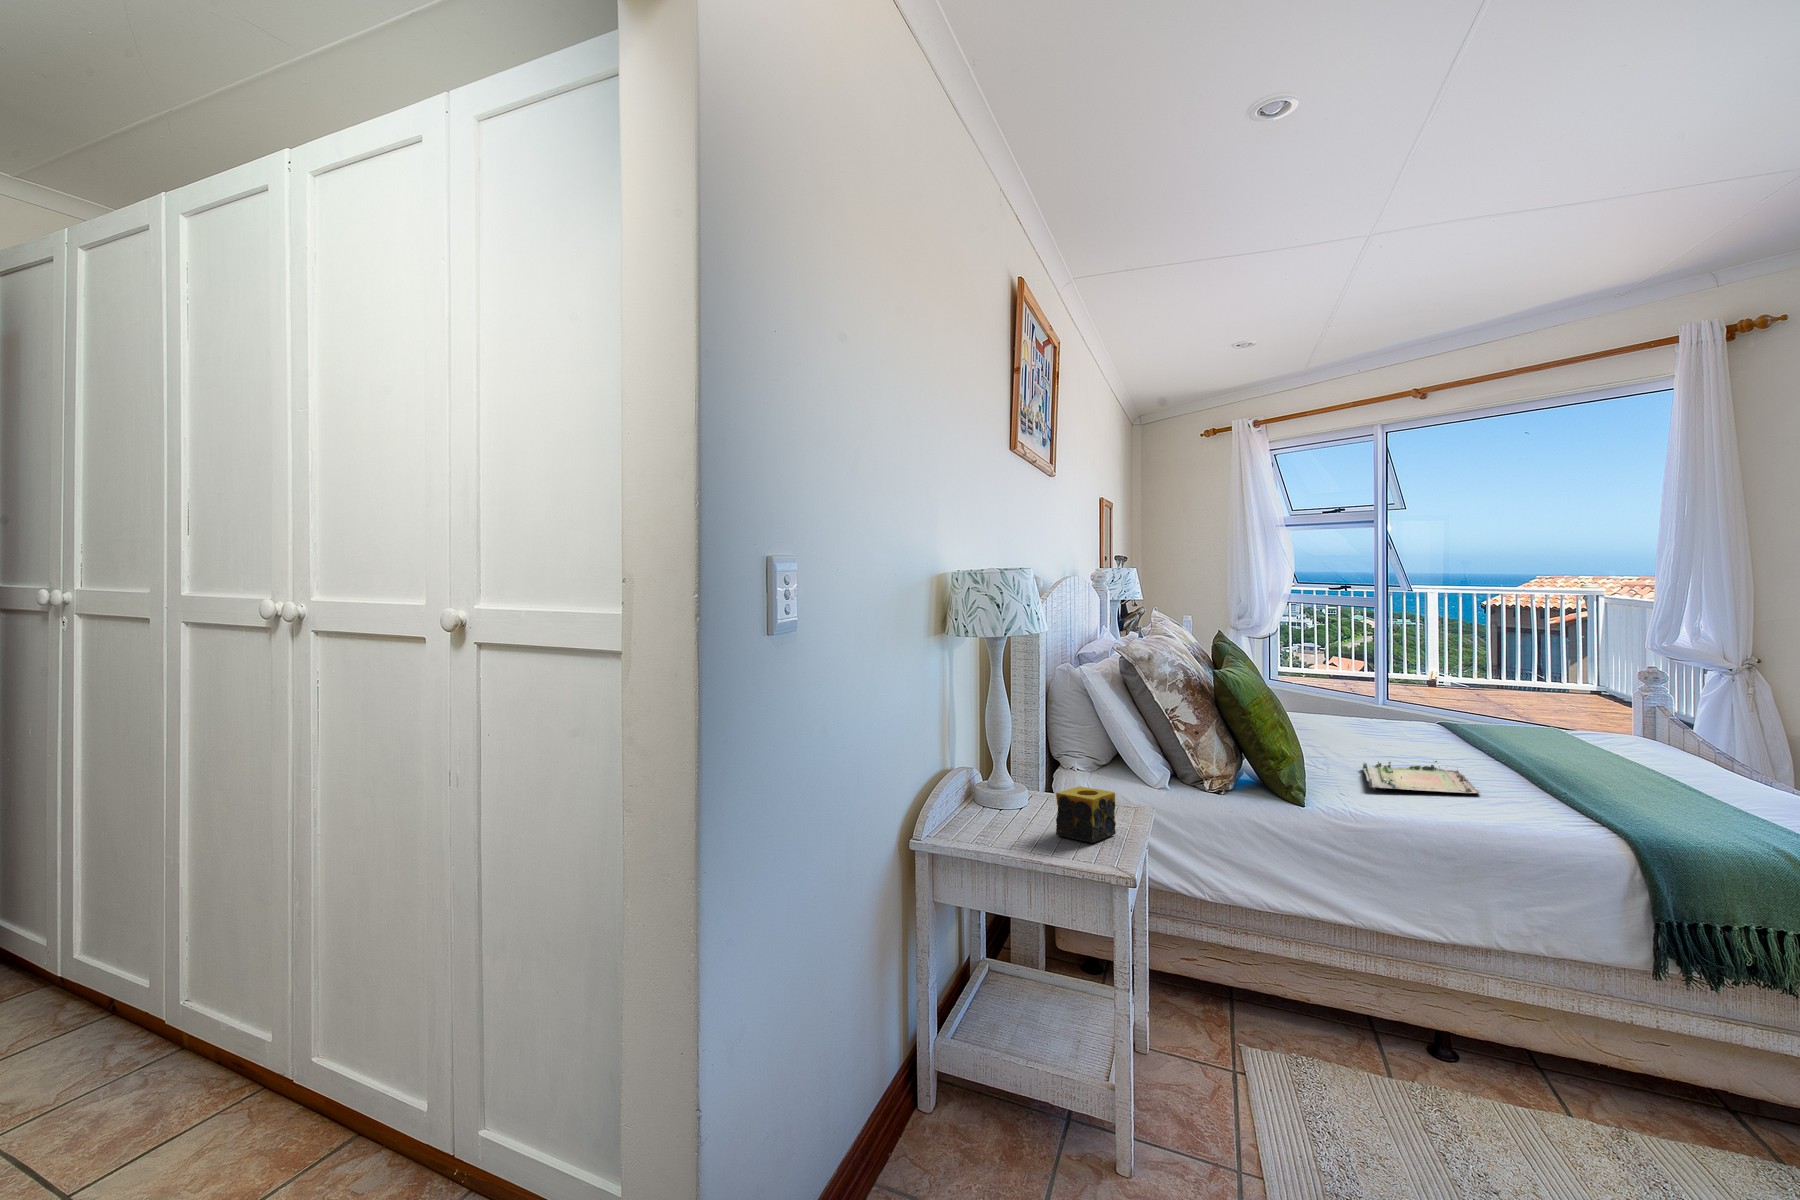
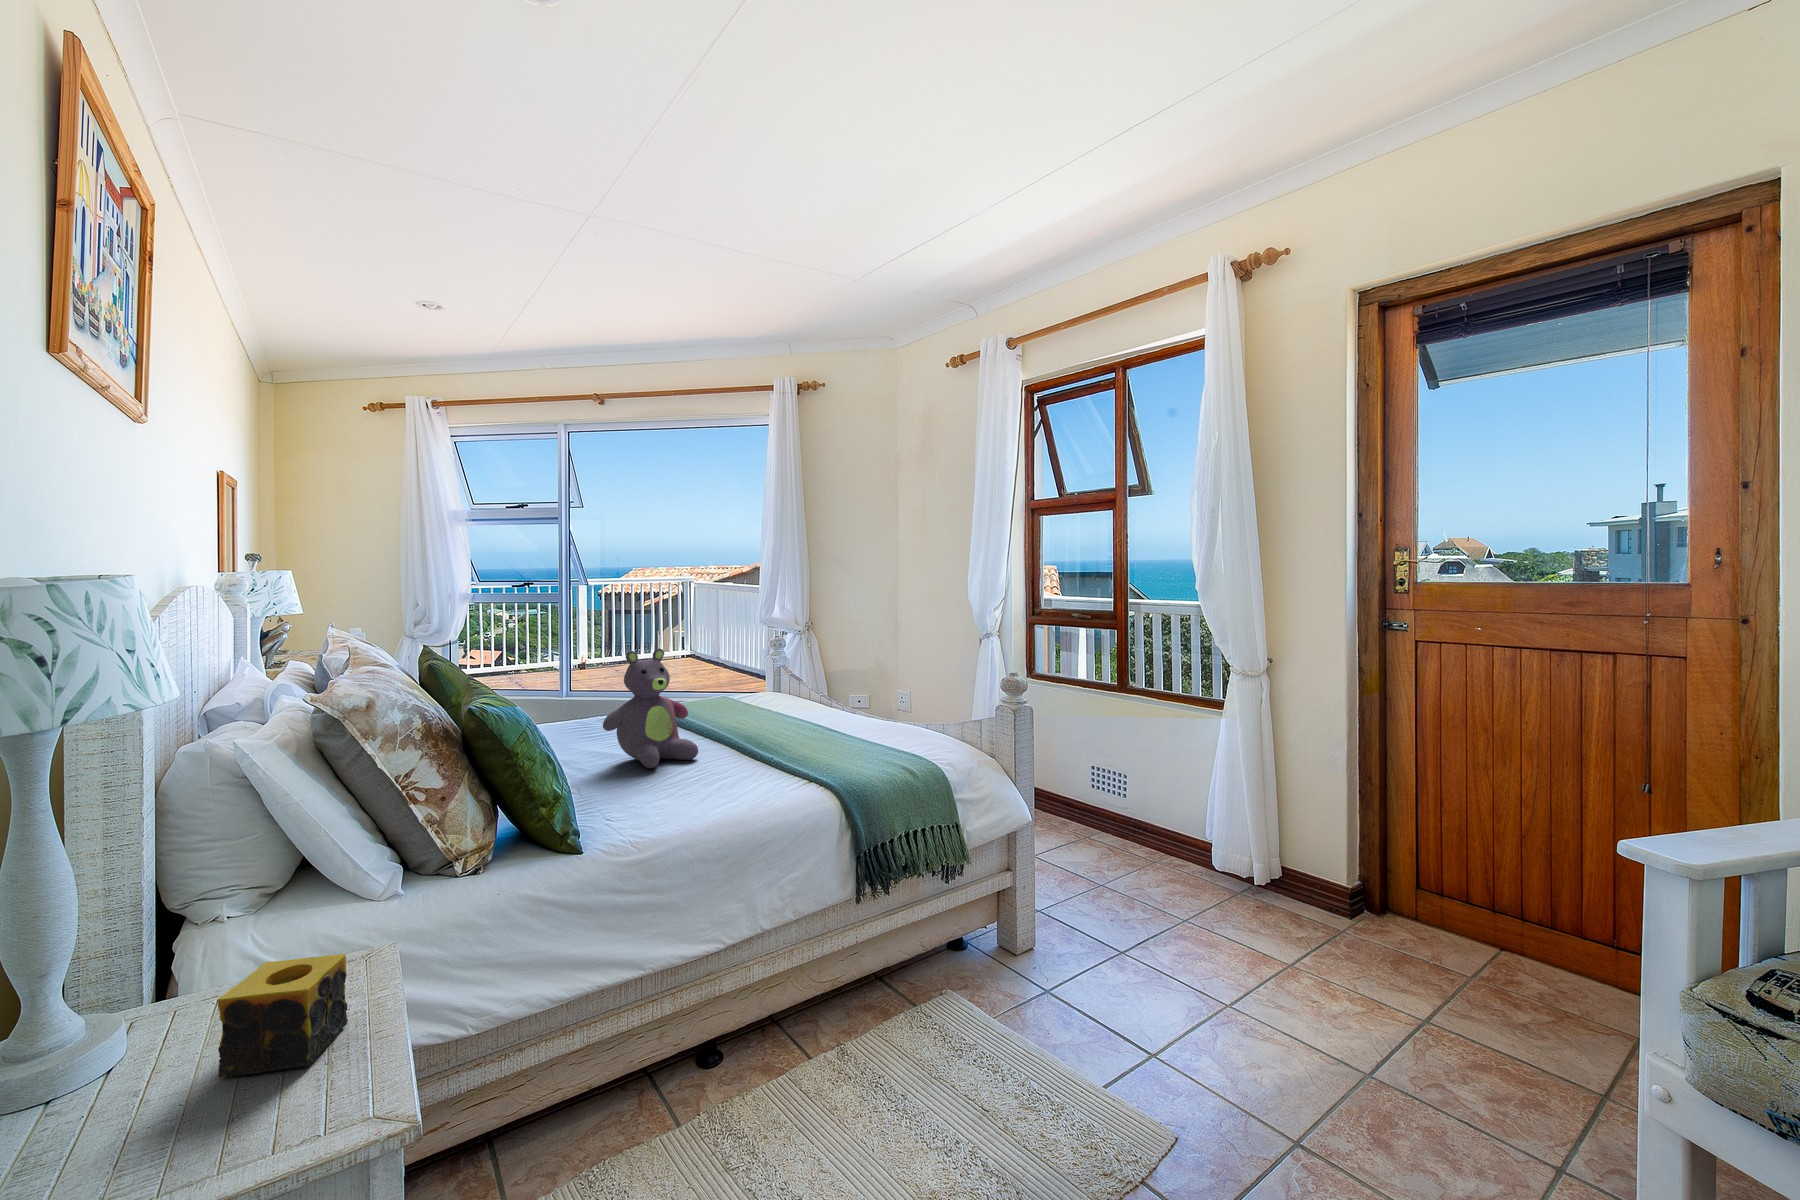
stuffed bear: none [1355,641,1456,755] -> present [603,648,698,768]
tray: present [1362,761,1480,793] -> none [627,770,751,822]

